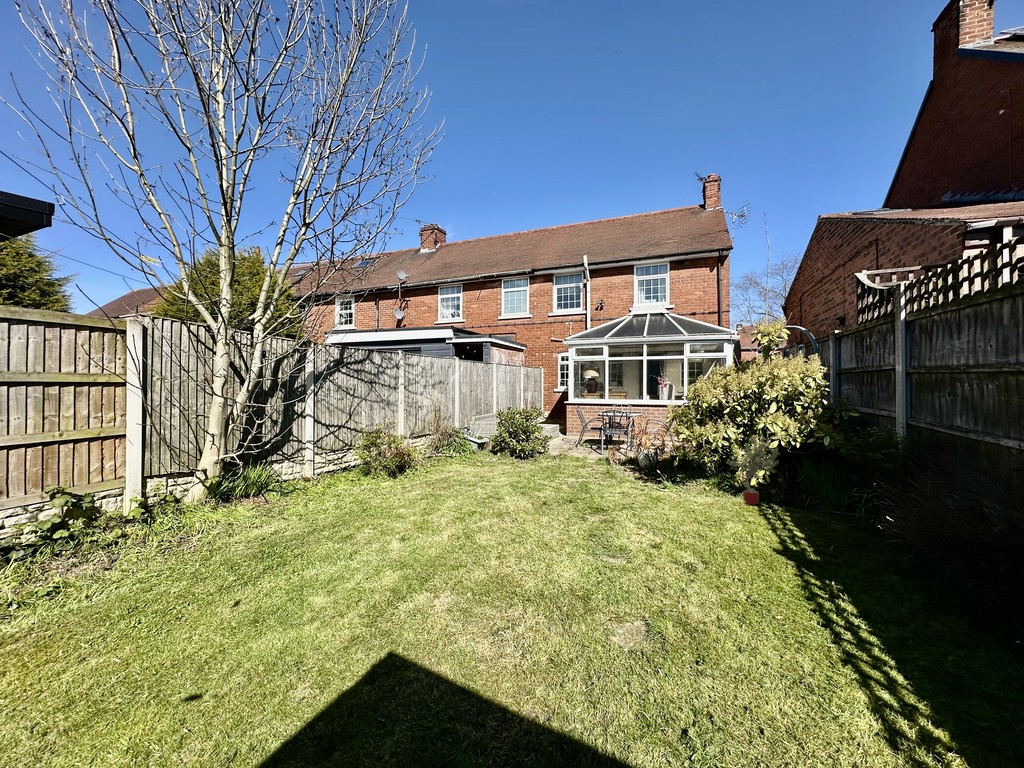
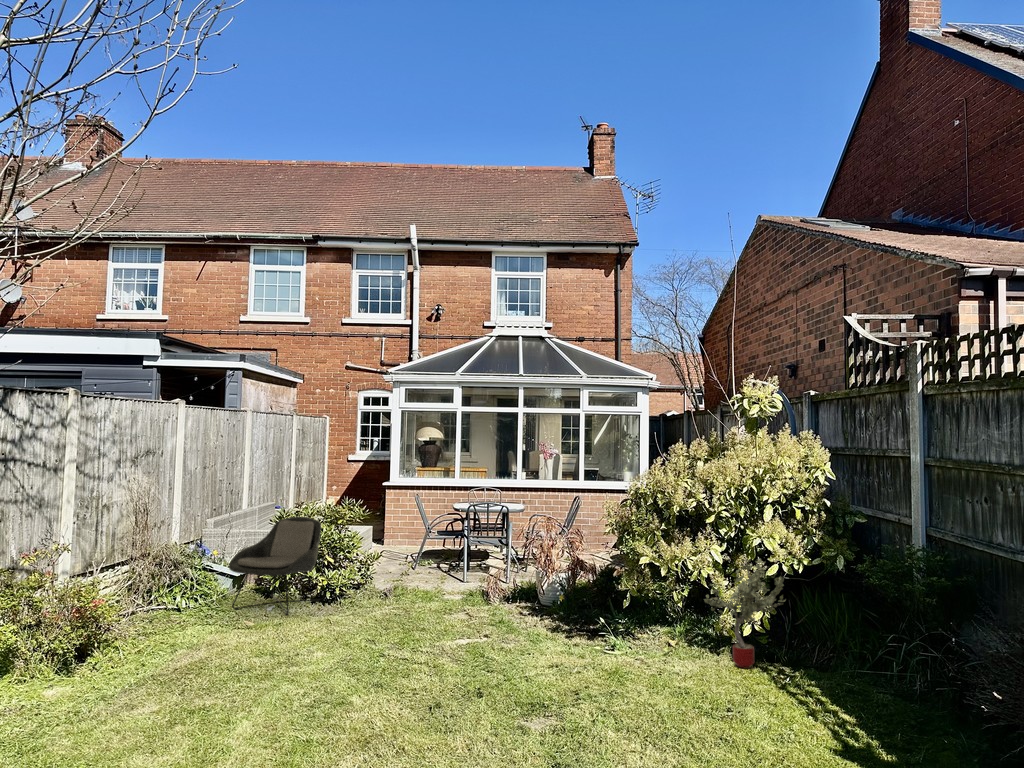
lounge chair: none [474,414,522,462] -> present [229,517,325,615]

